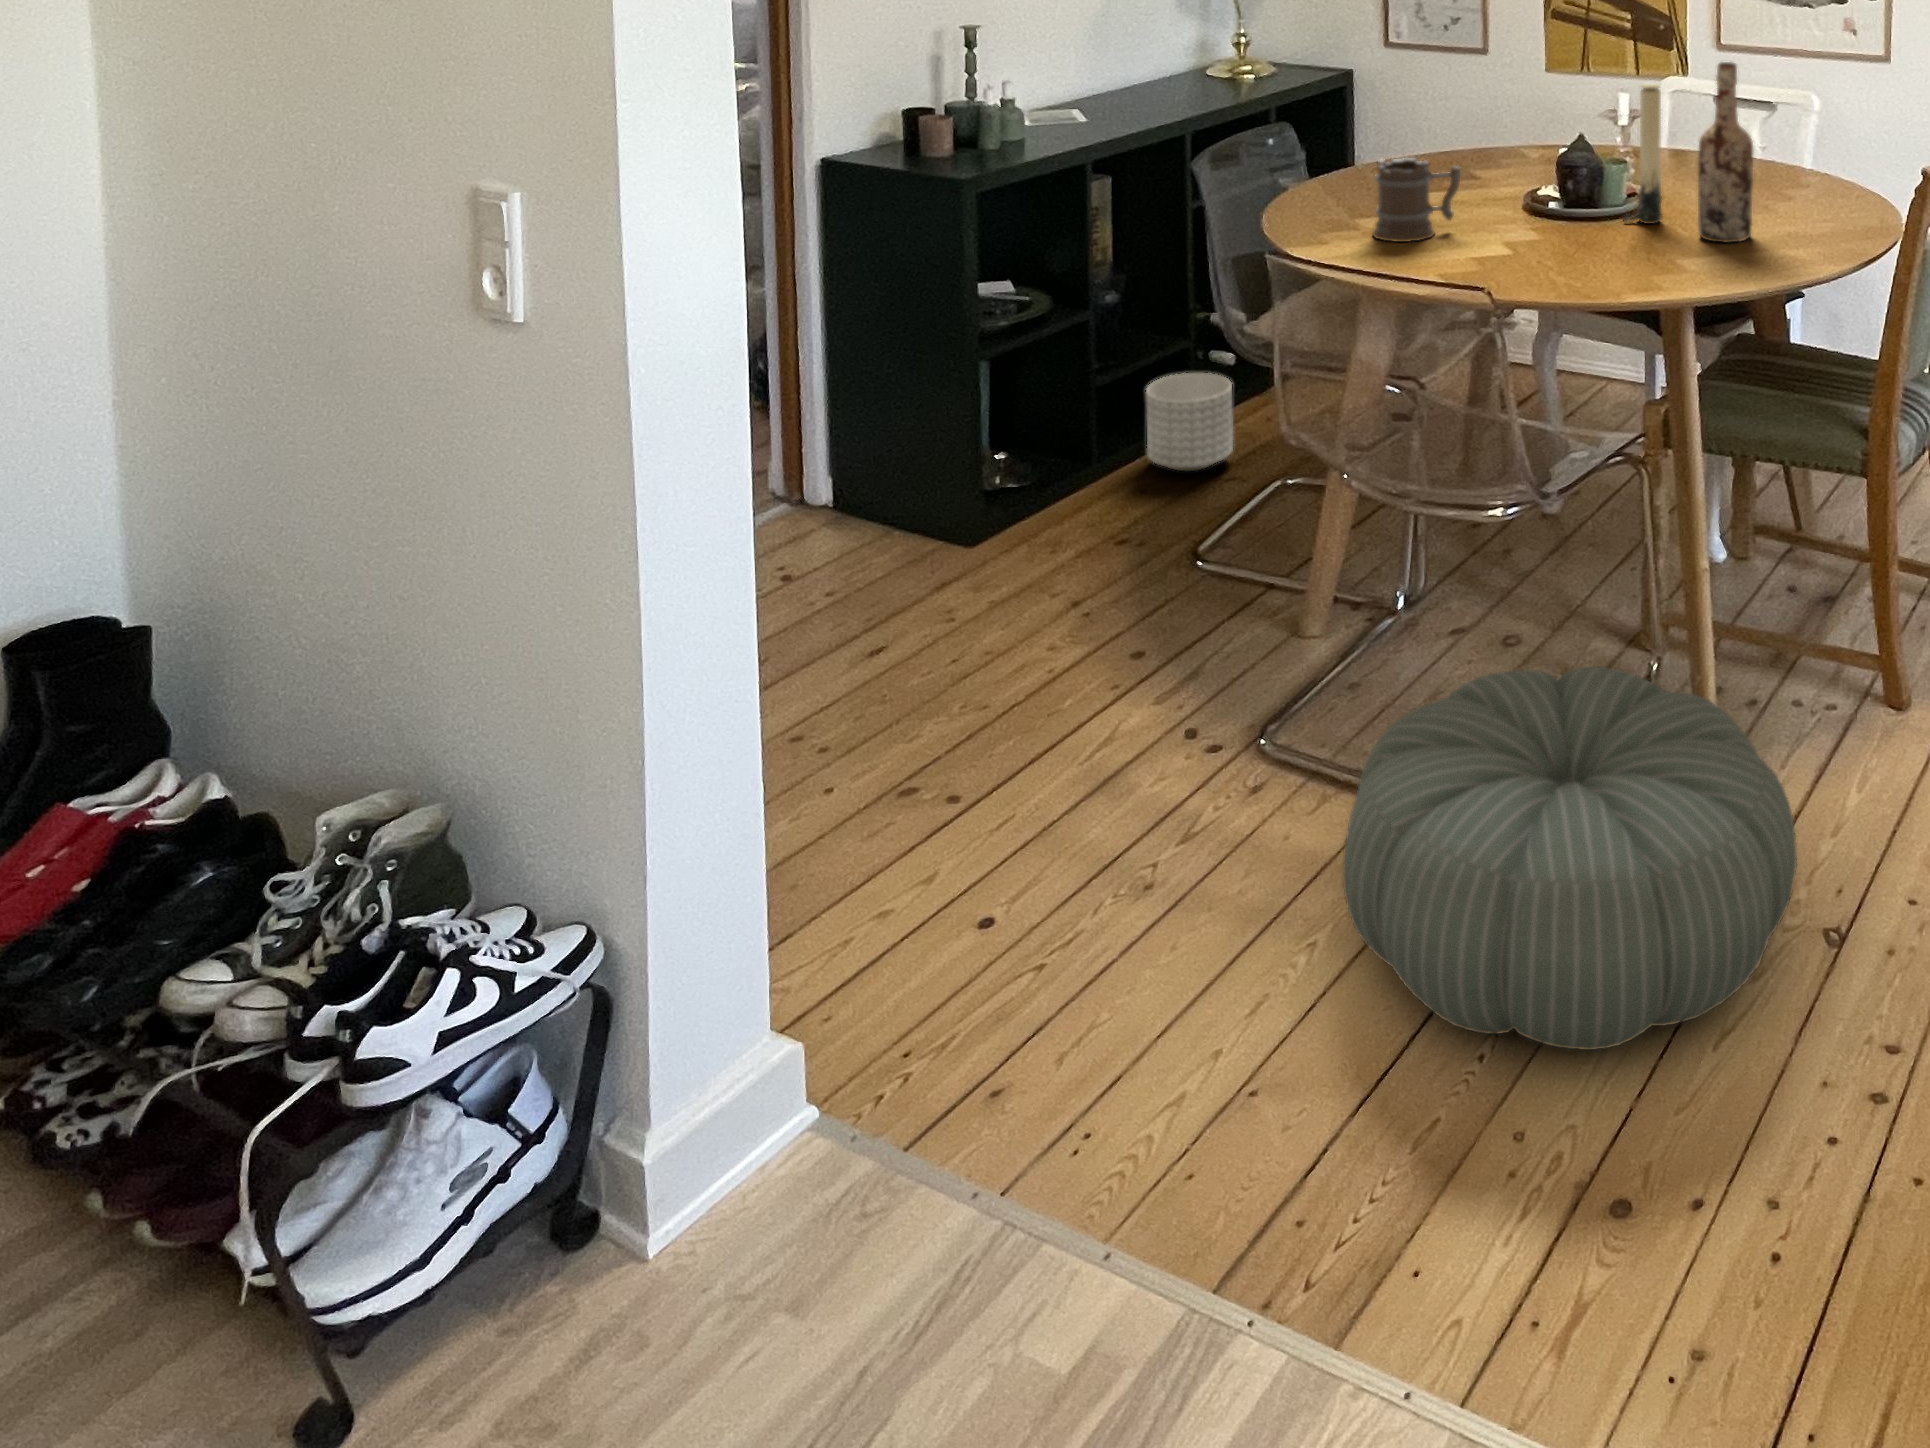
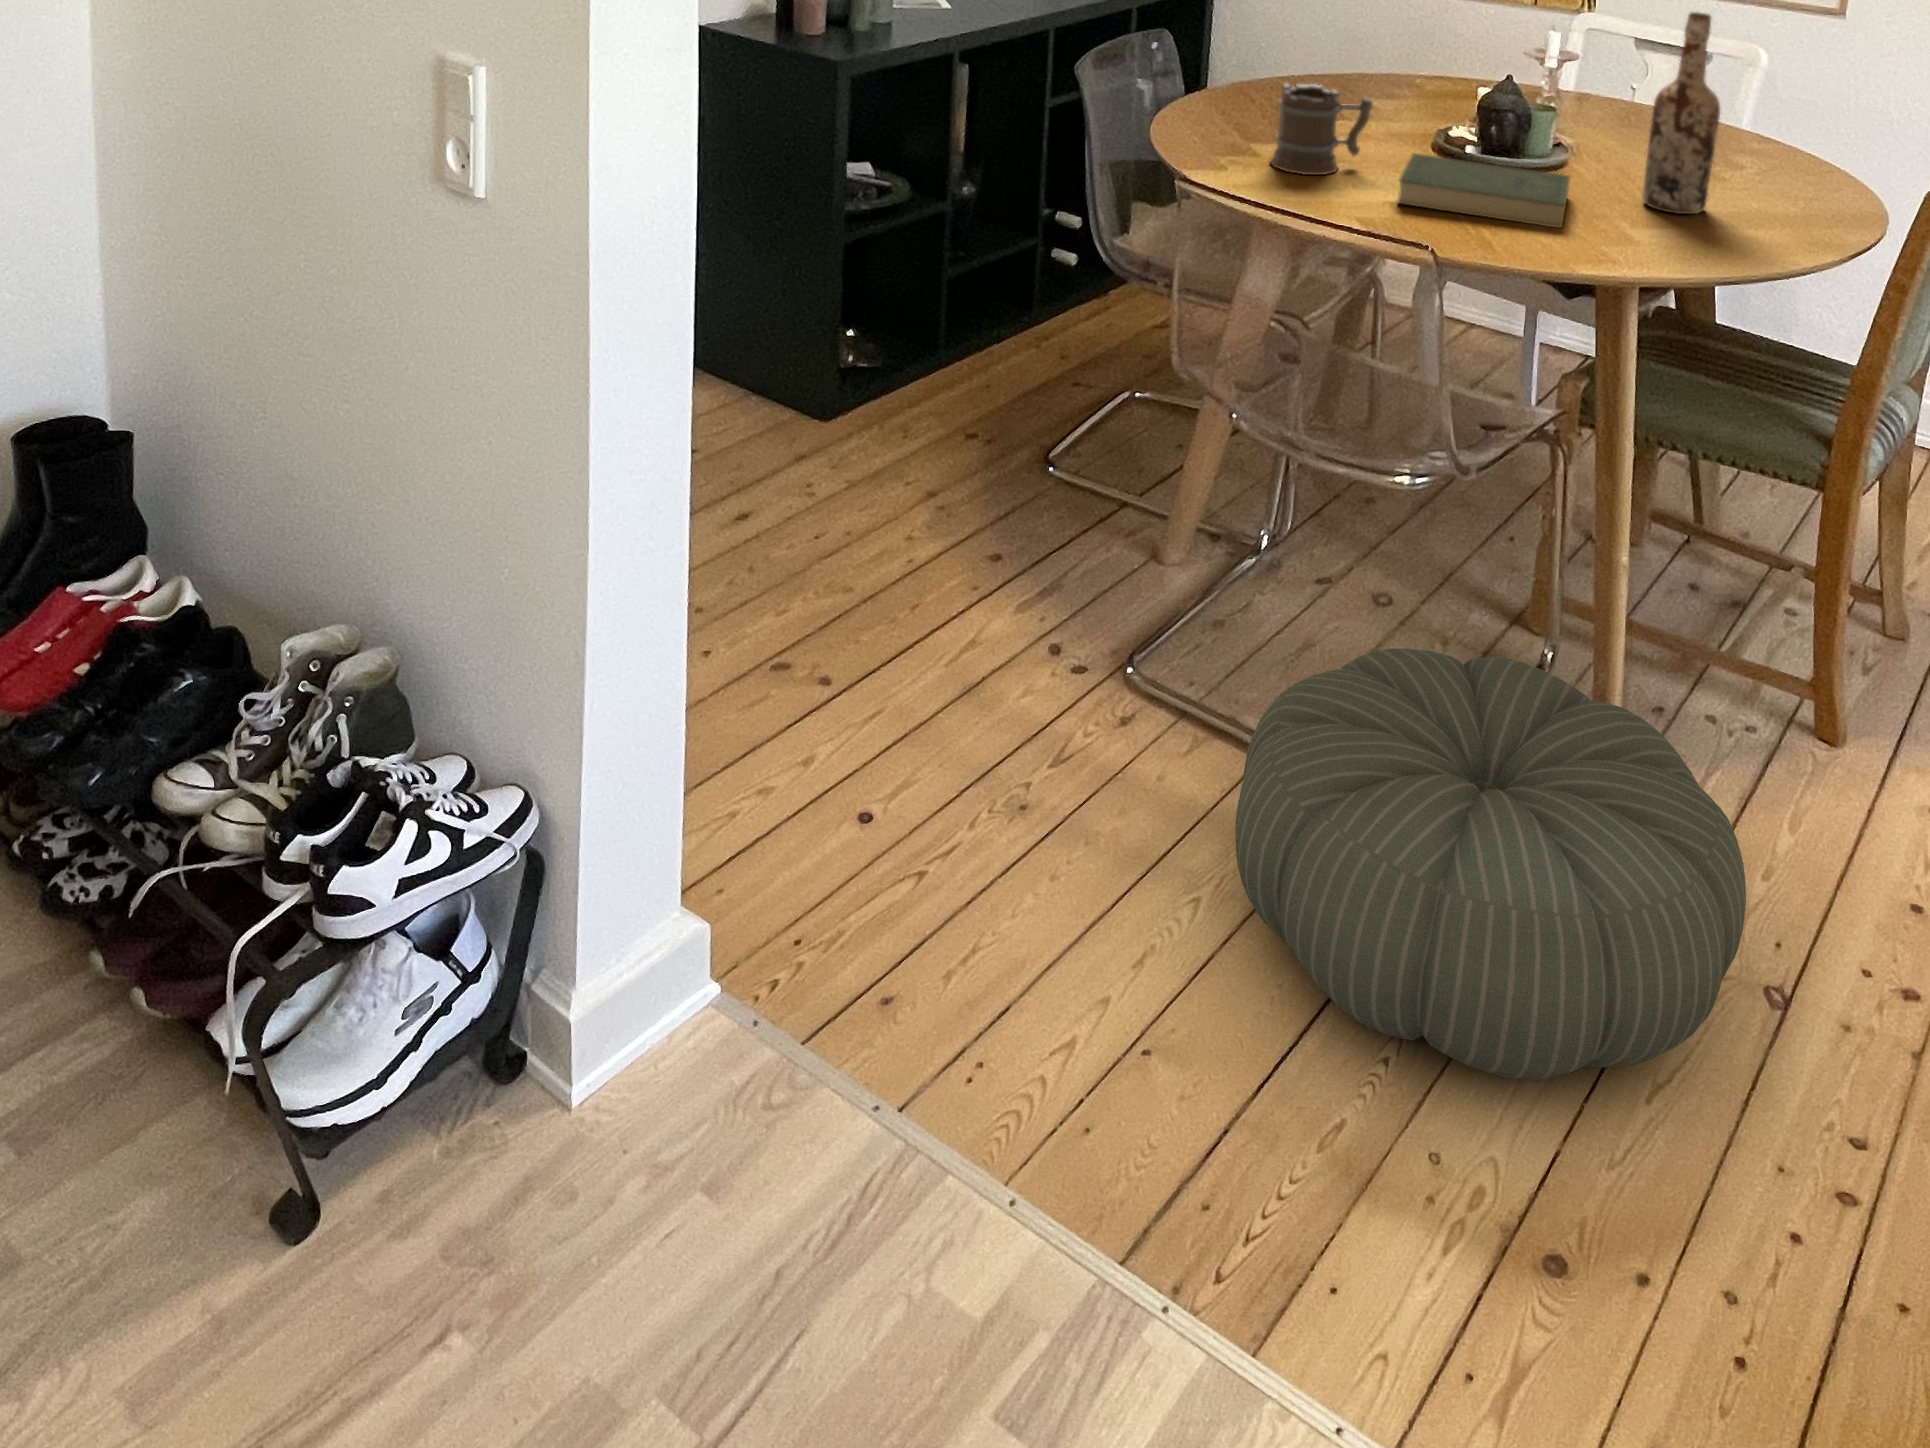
candle: present [1623,84,1663,224] -> none [1548,27,1610,182]
book: none [1481,212,1635,265] -> present [1398,154,1570,228]
planter: present [1146,373,1233,471] -> none [989,270,1078,368]

